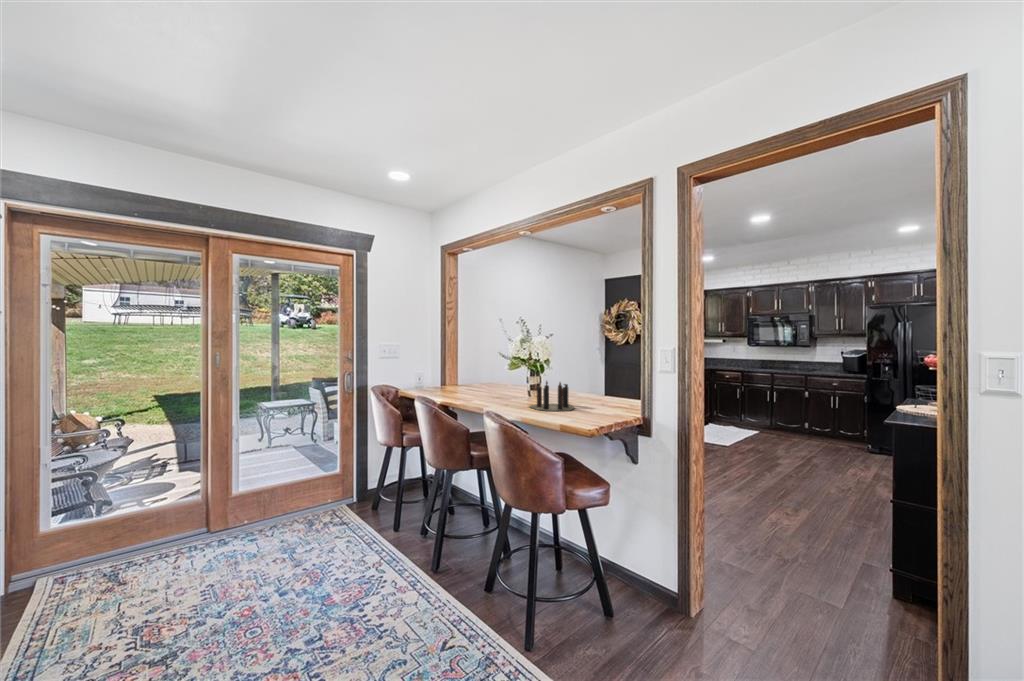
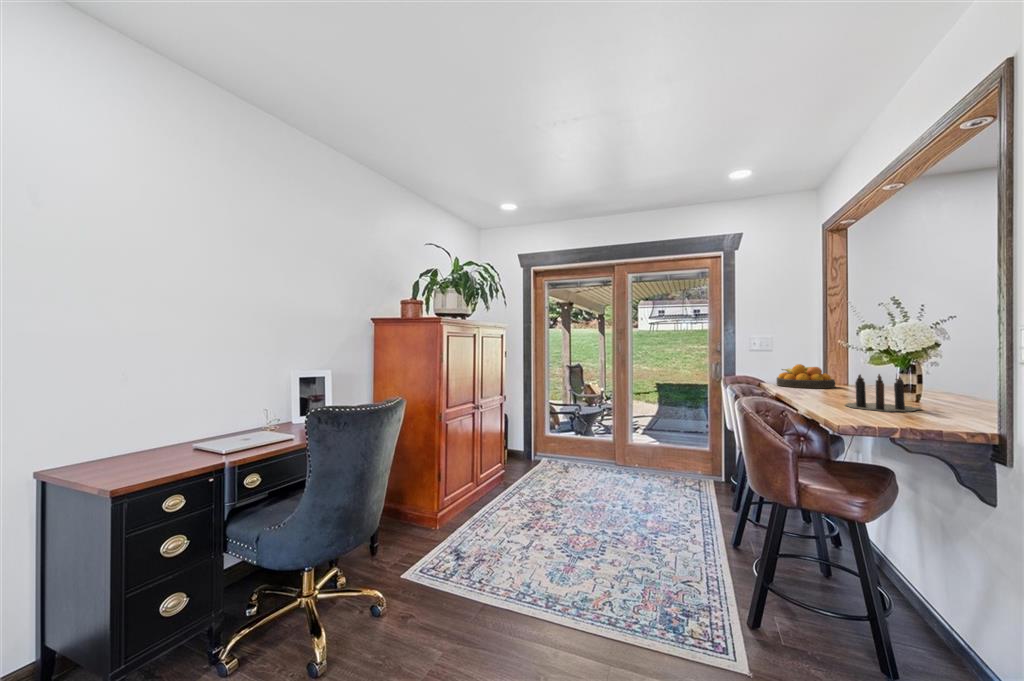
fruit bowl: none [421,372,466,395] -> present [776,364,835,388]

